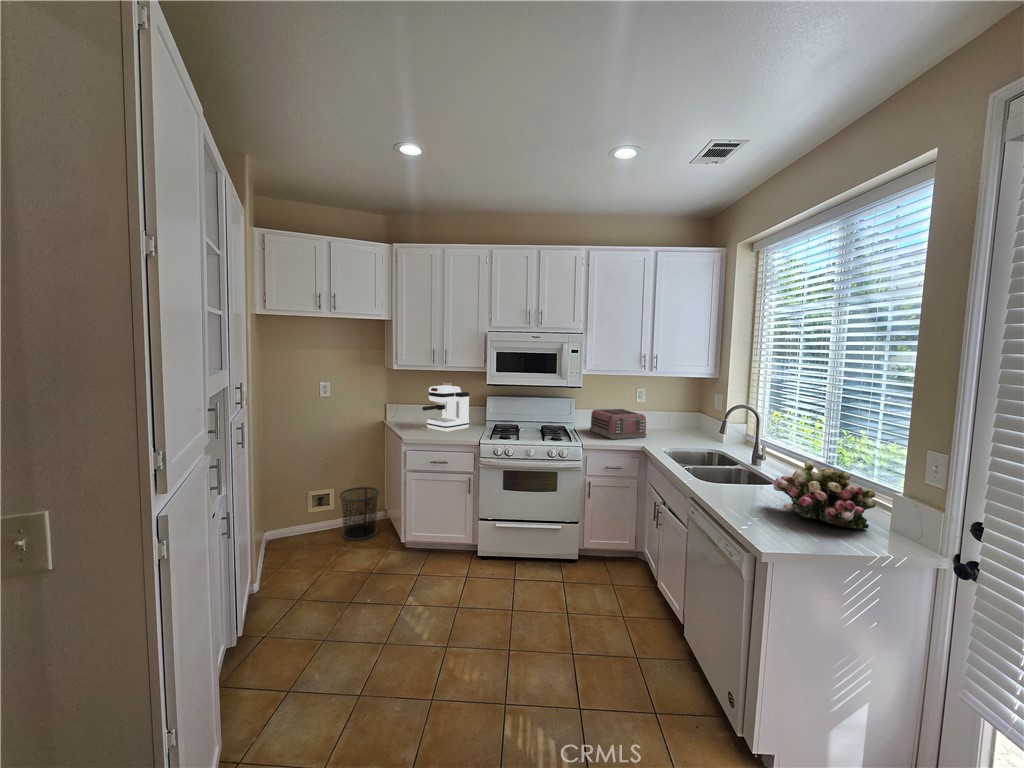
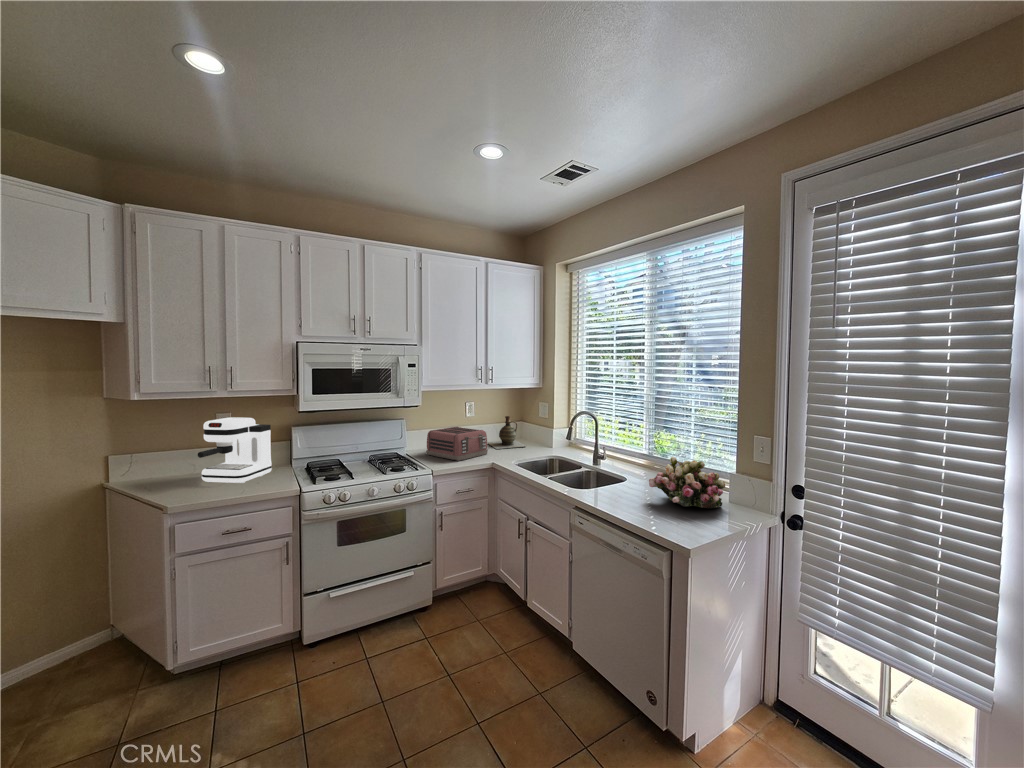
ceramic jug: none [656,404,695,436] -> present [488,416,525,449]
waste bin: present [339,487,380,540] -> none [19,595,113,700]

